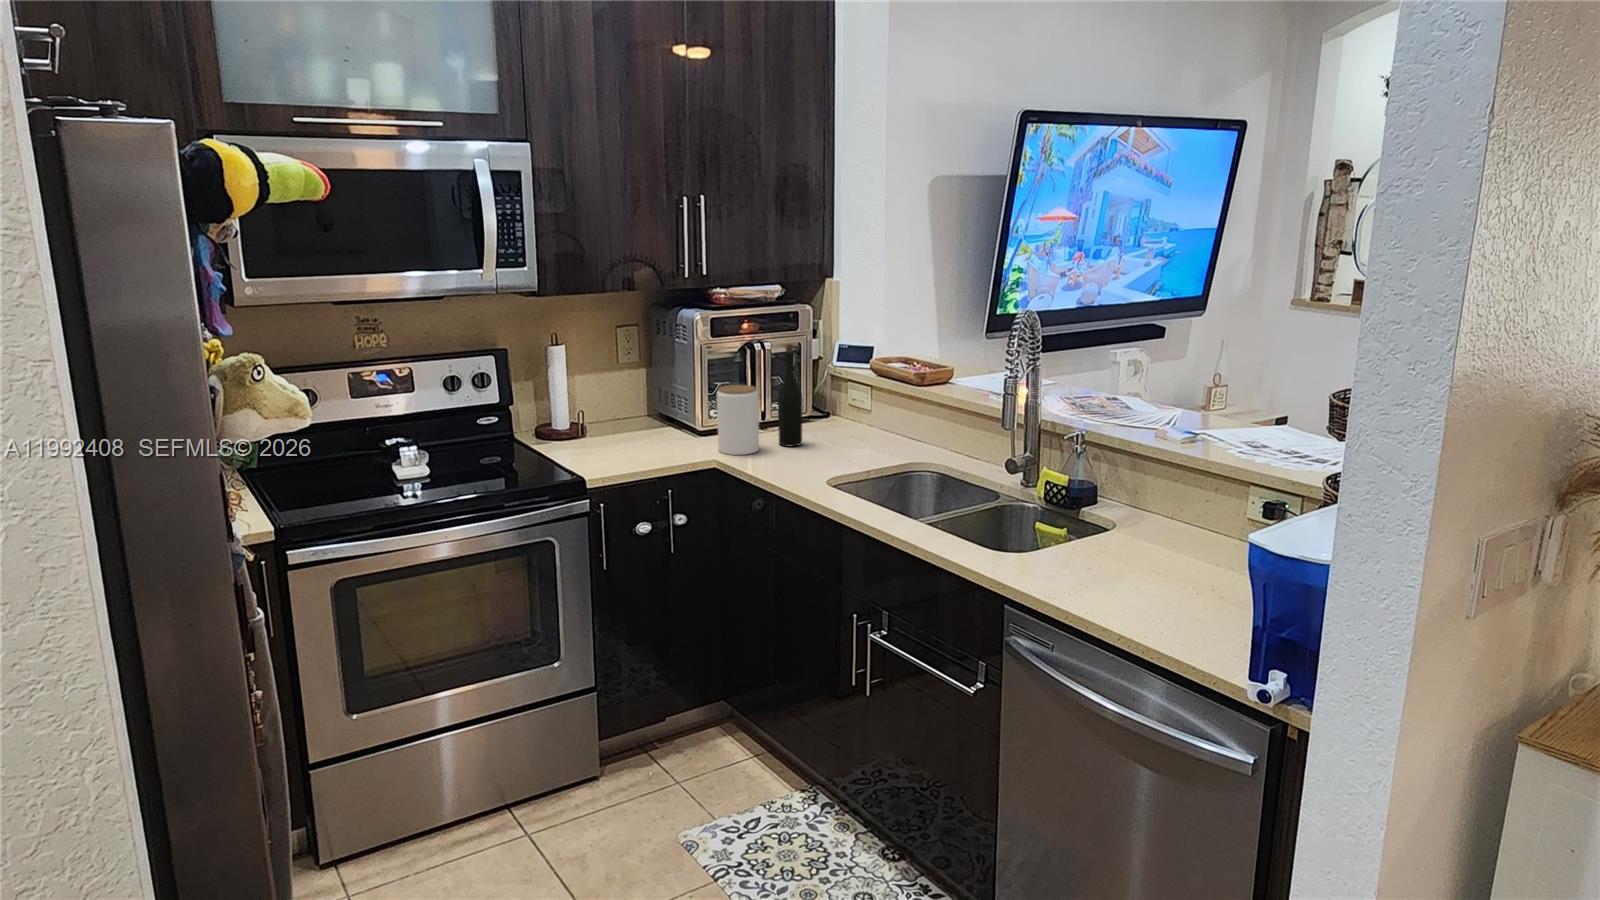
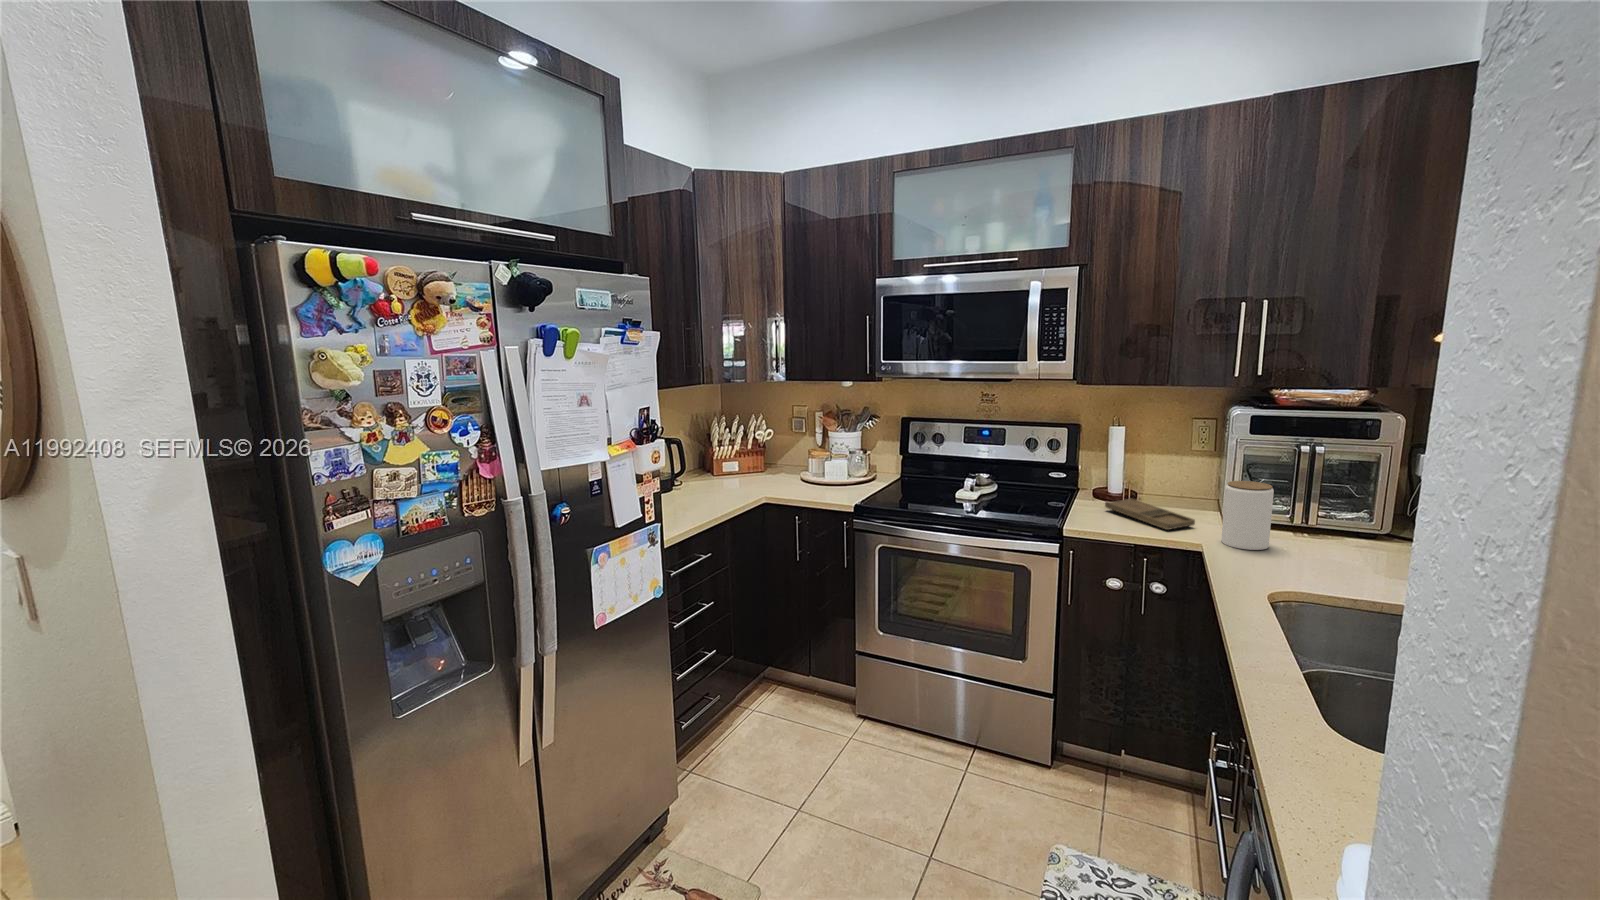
bottle: present [778,343,802,446] -> none [1300,450,1337,557]
tray: none [582,430,682,454] -> present [1105,498,1195,530]

